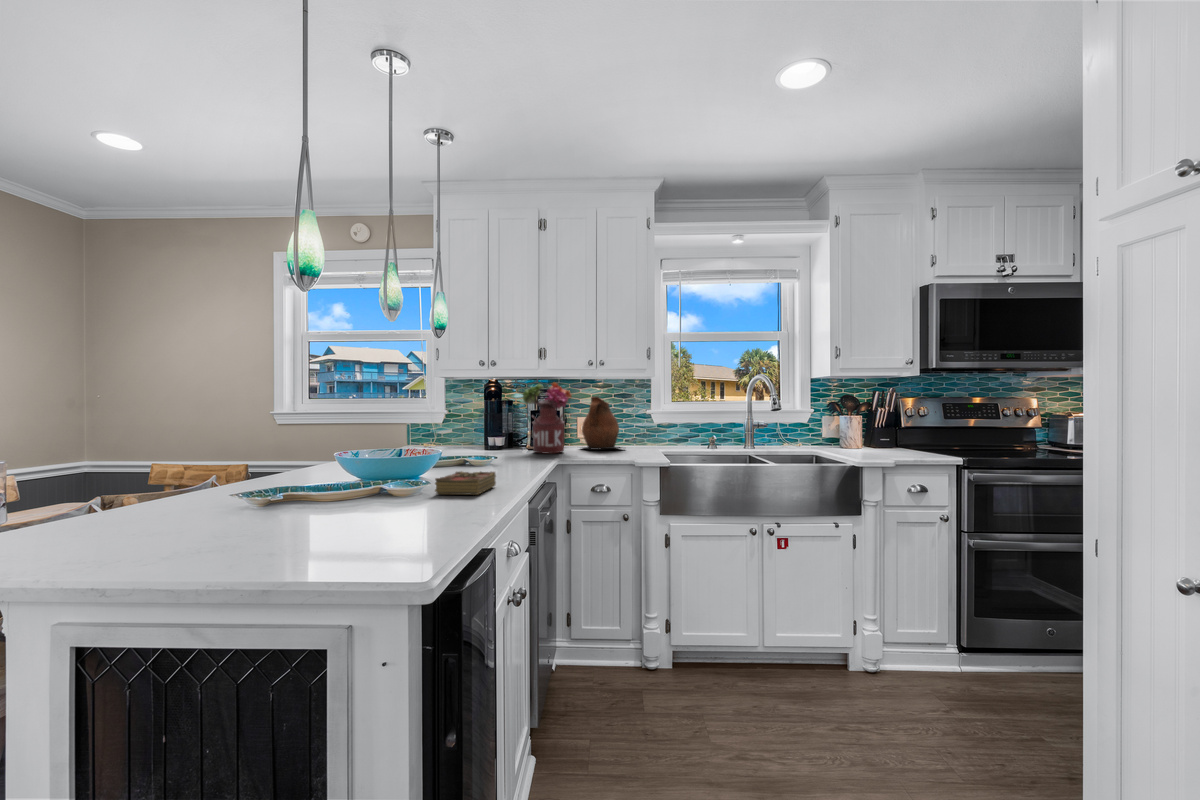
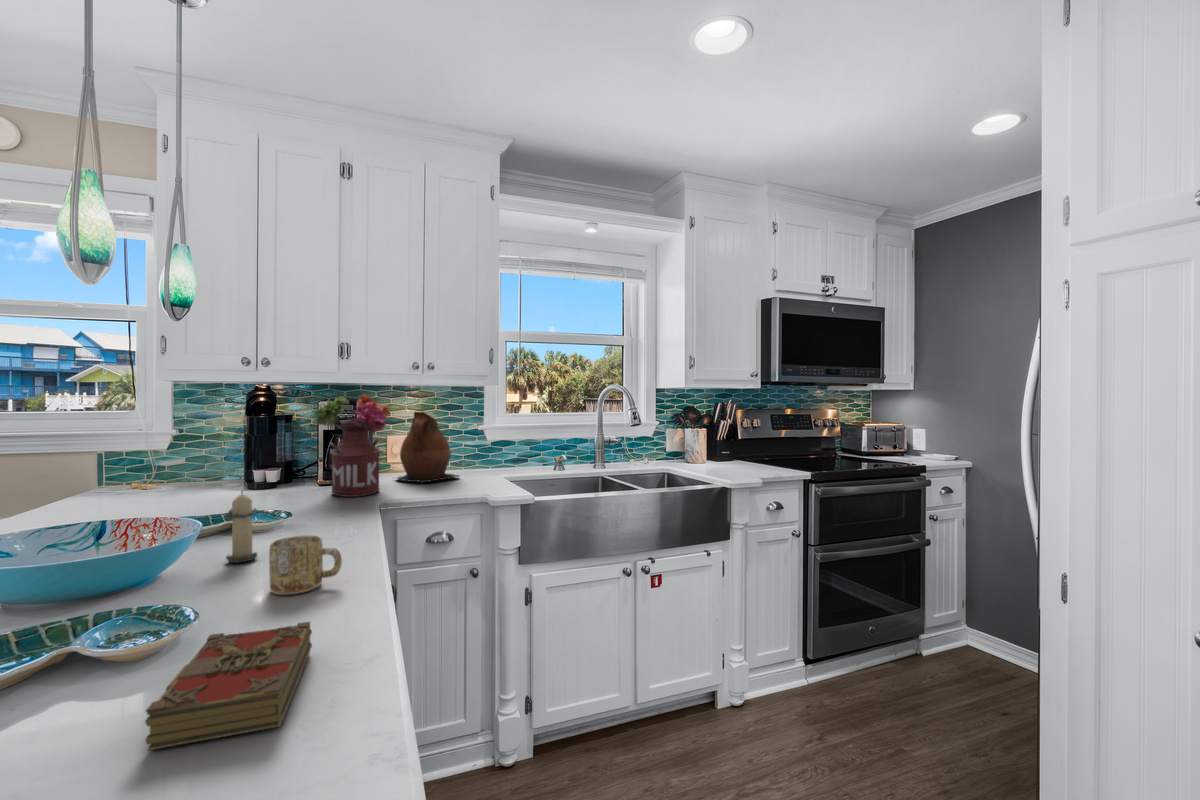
candle: none [465,428,485,468] -> present [226,491,258,563]
mug: none [485,449,519,476] -> present [269,535,342,595]

